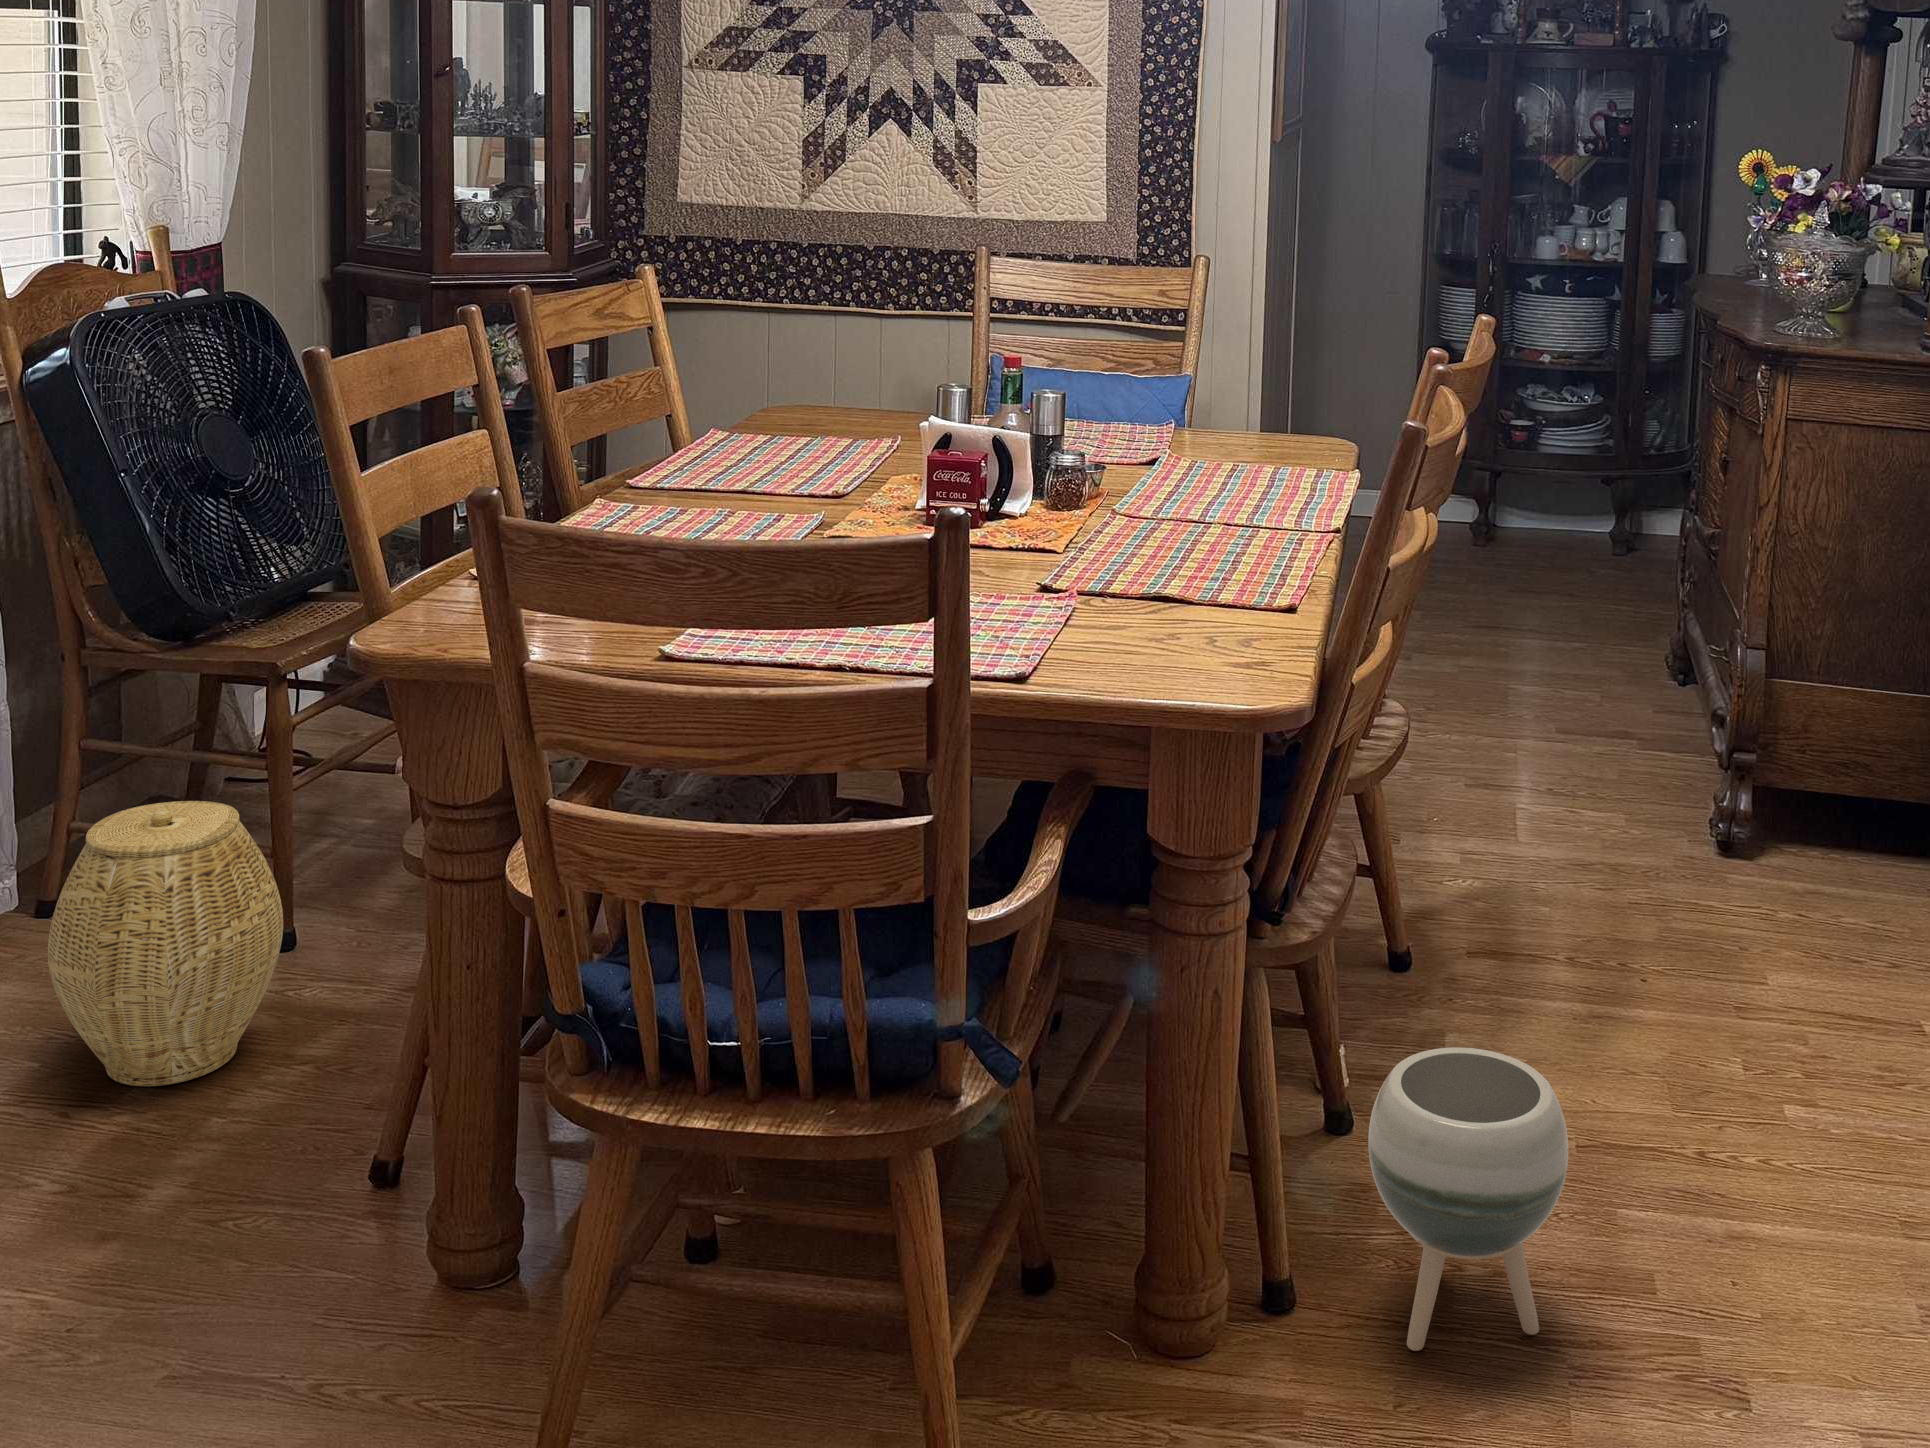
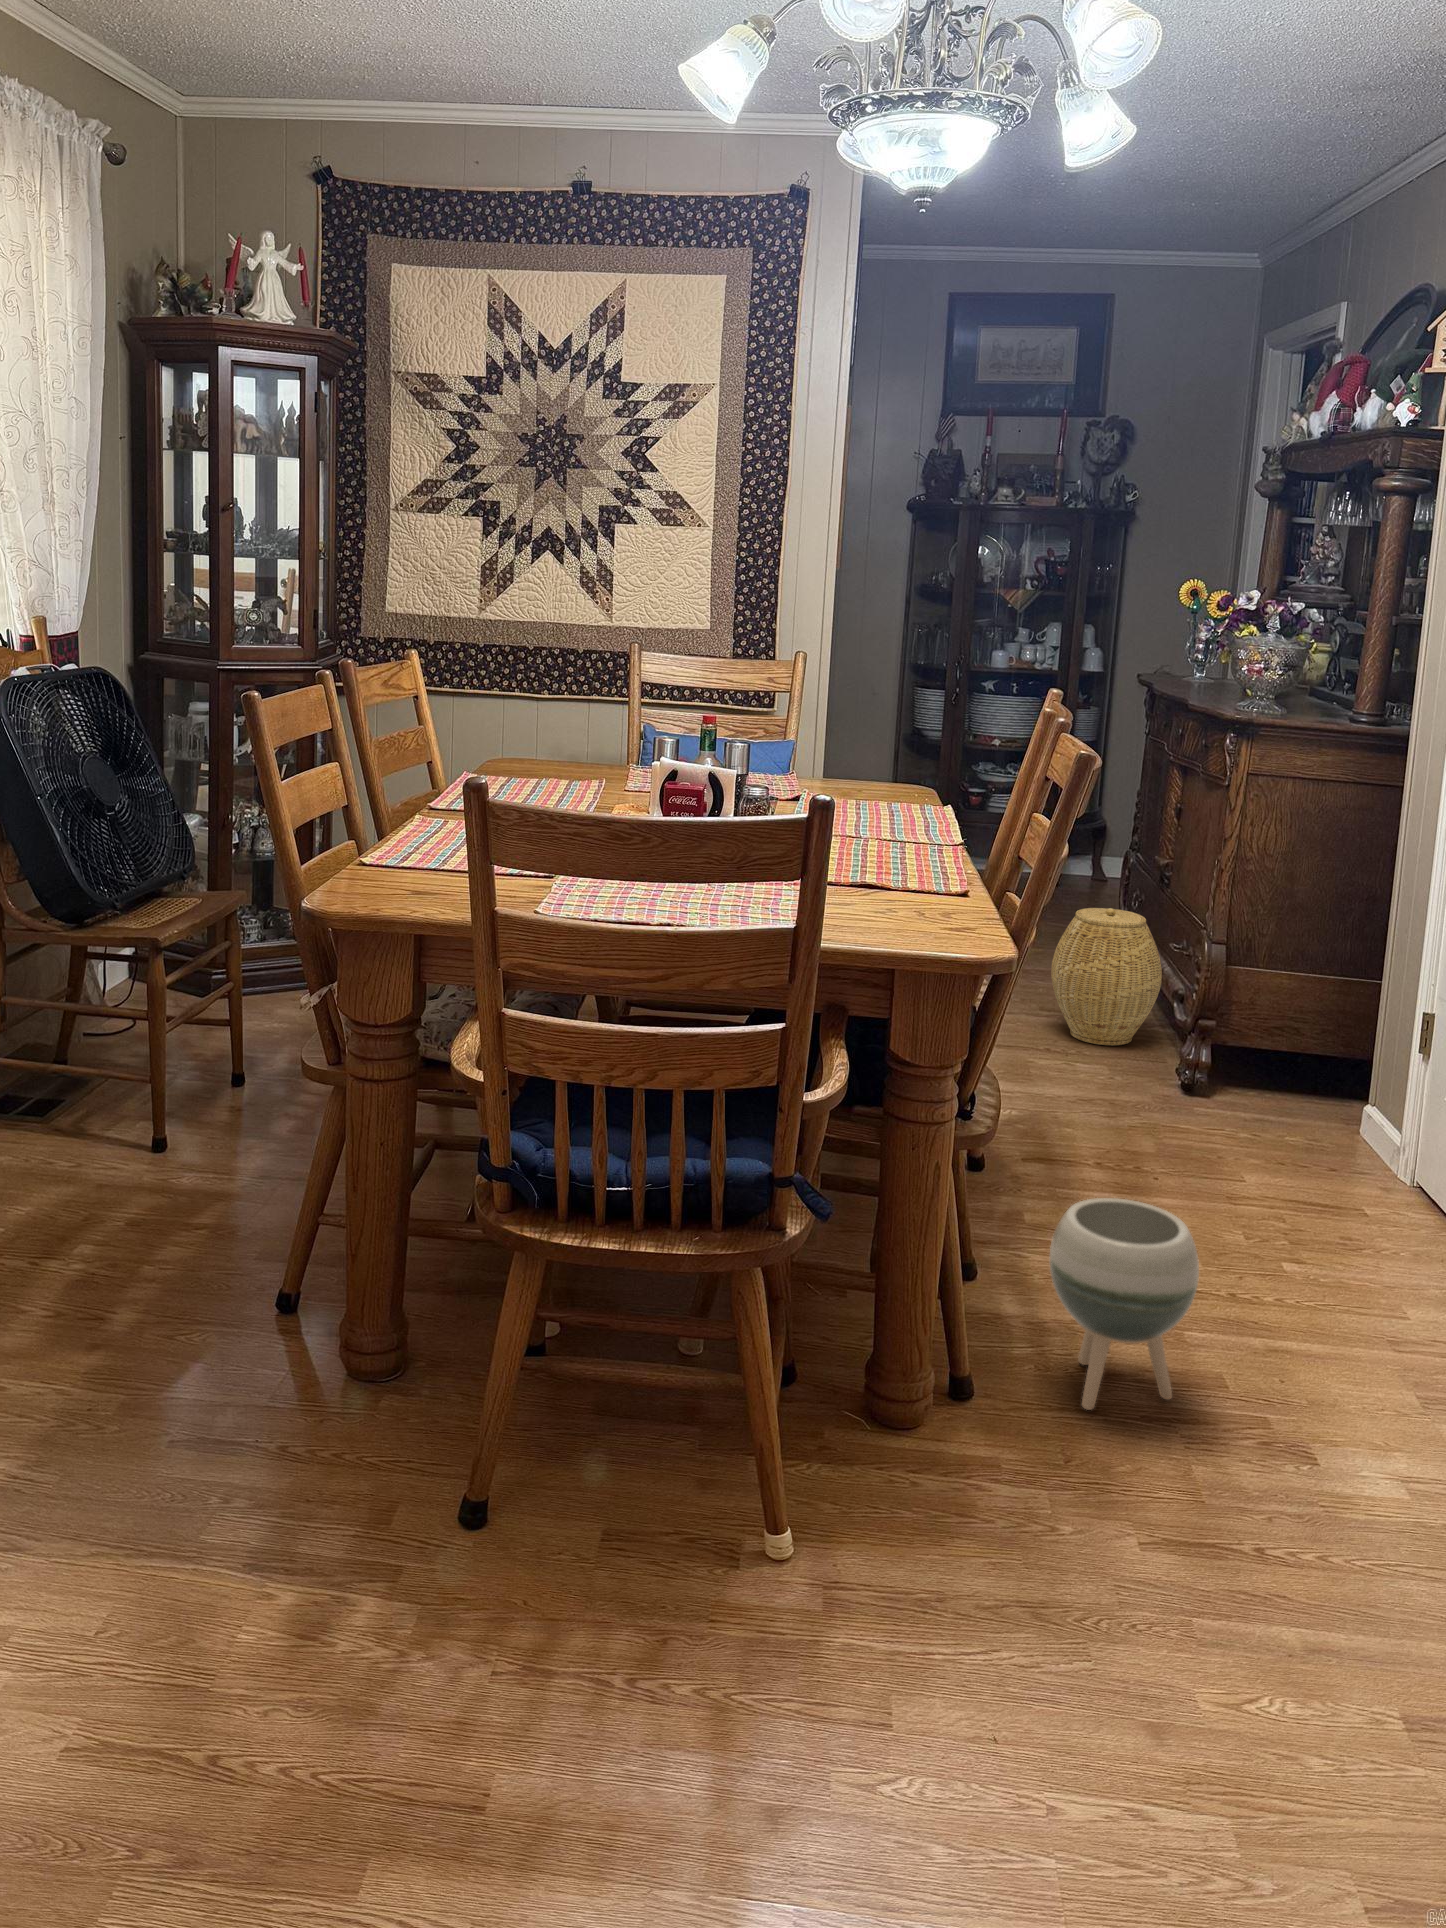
woven basket: present [48,801,283,1086] -> present [1051,908,1162,1045]

